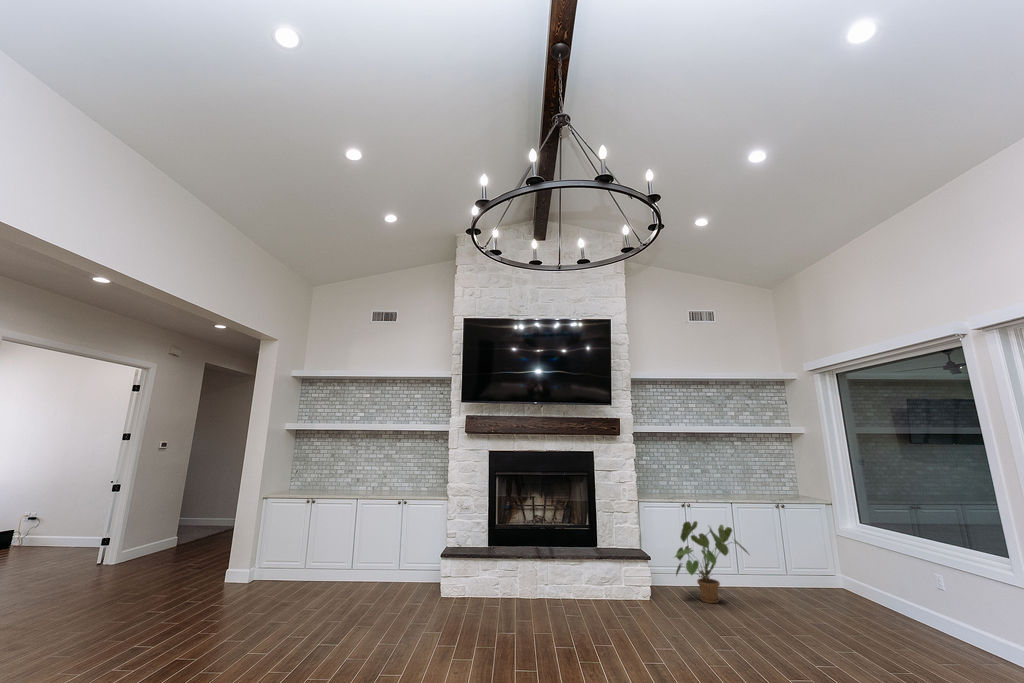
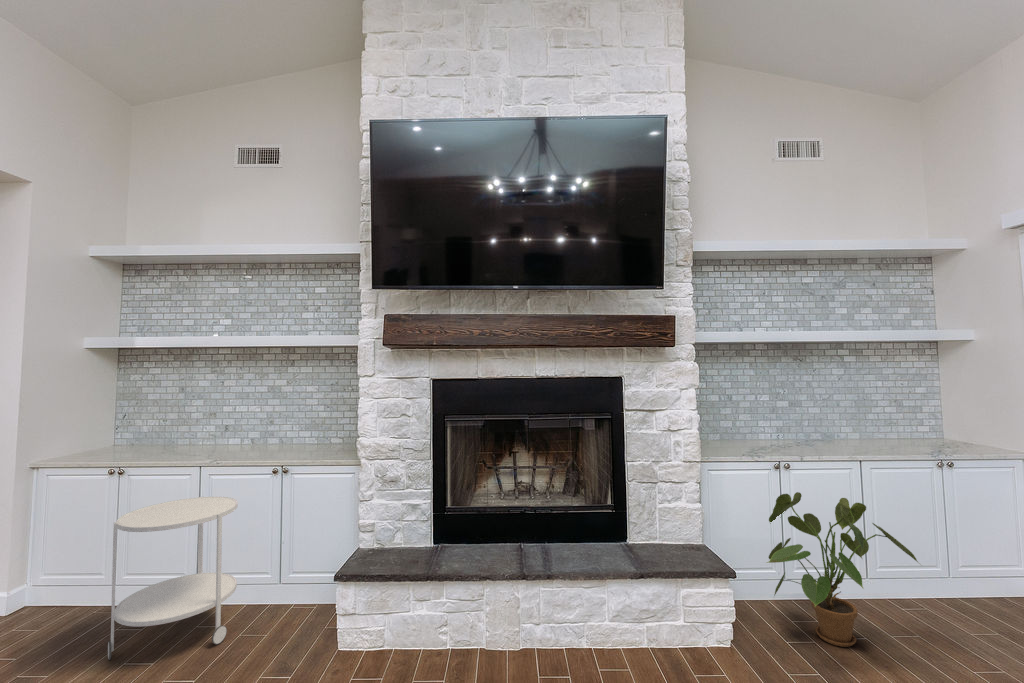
side table: none [320,517,382,600] -> present [108,497,238,660]

